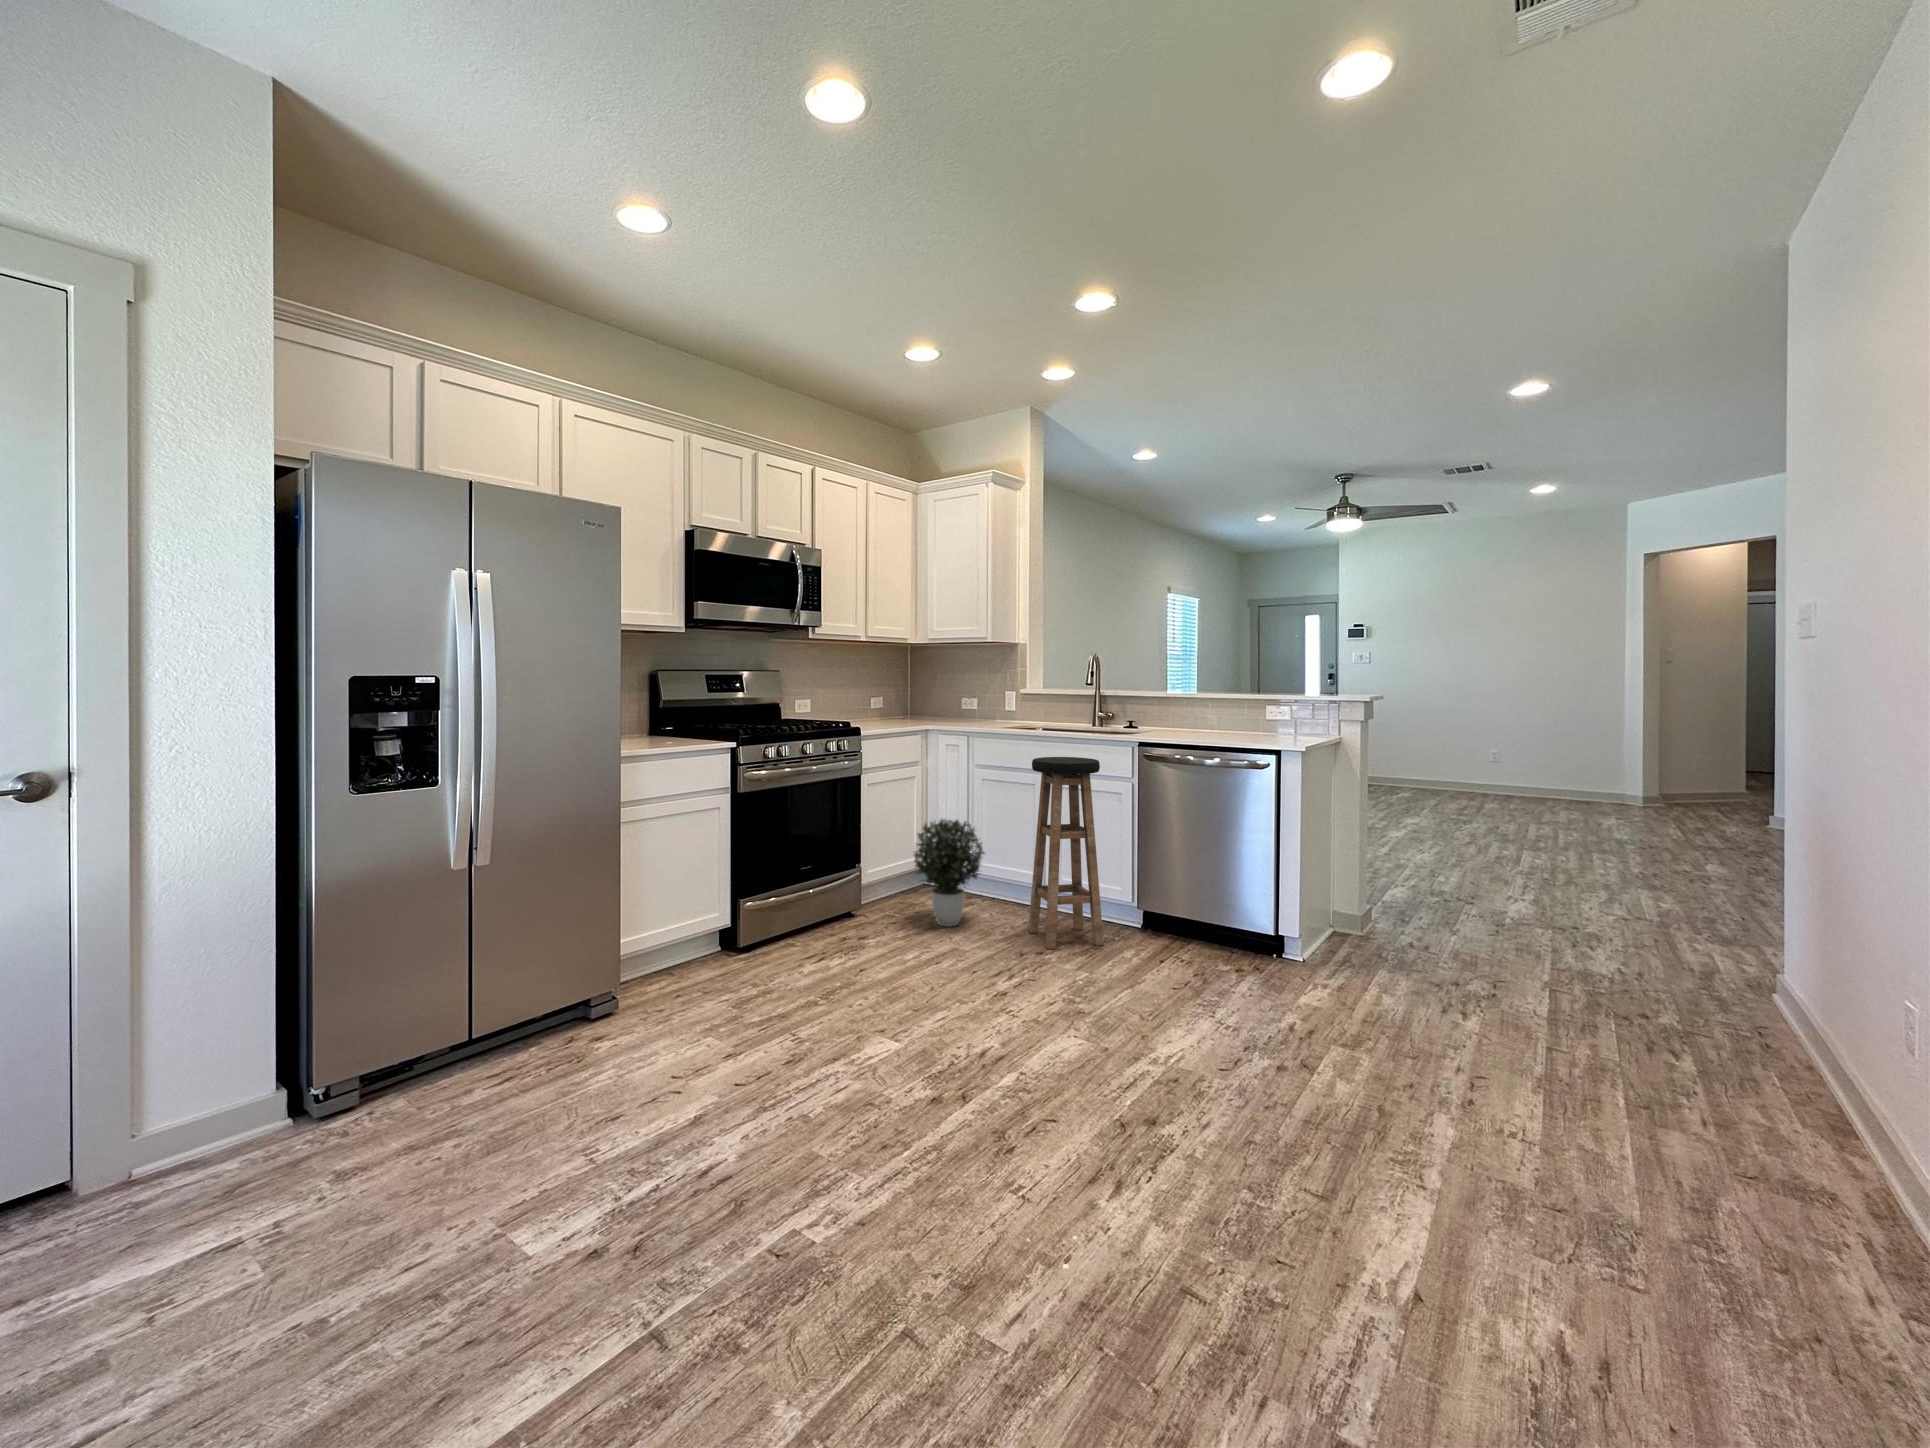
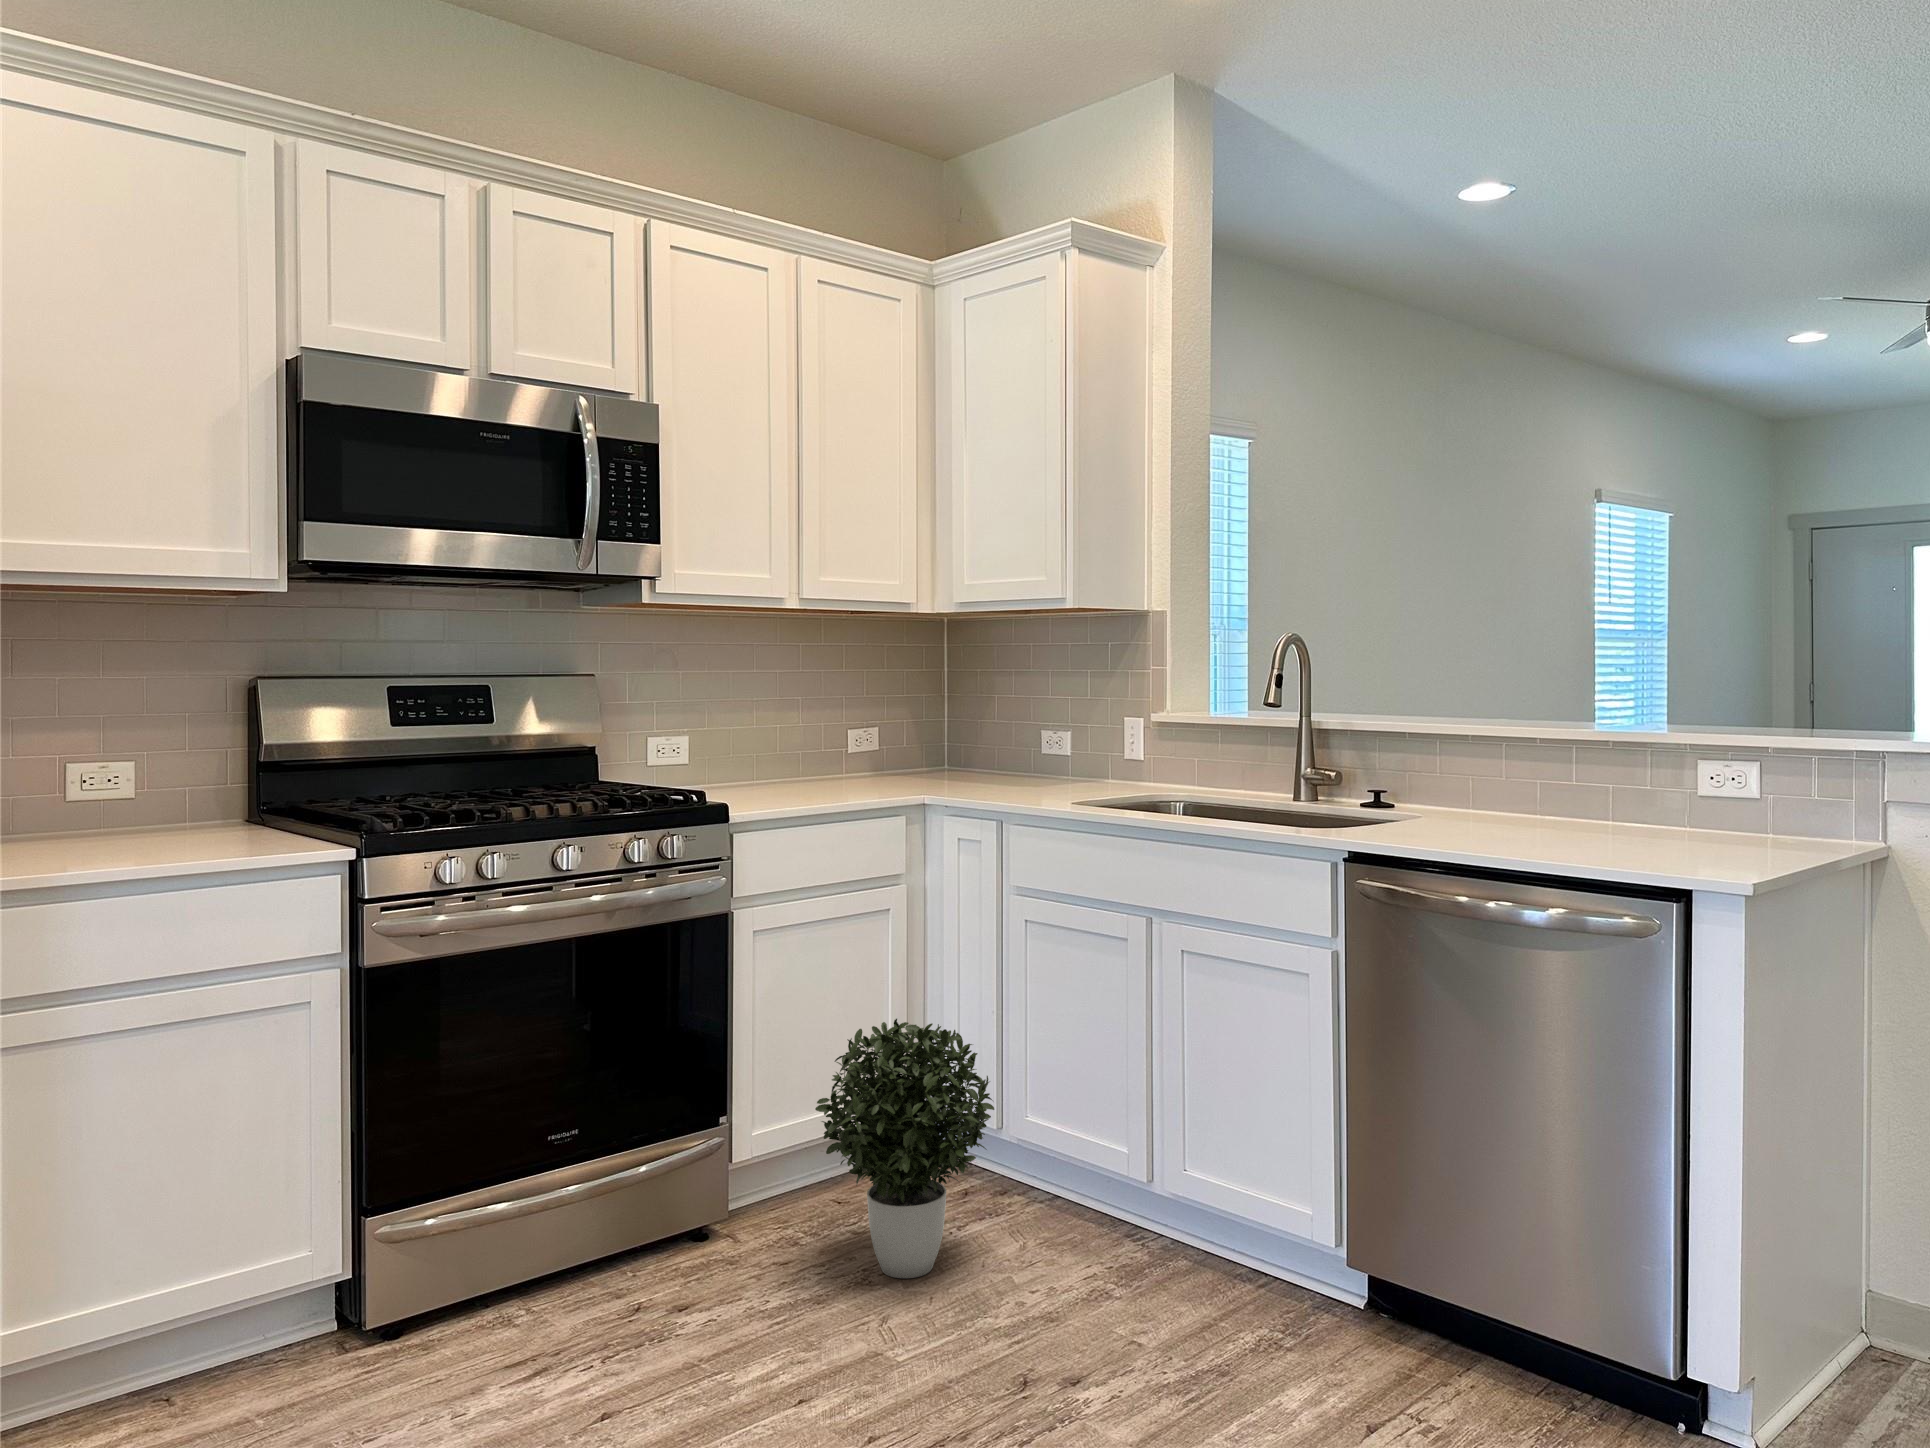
bar stool: present [1028,757,1104,949] -> none [1075,884,1242,1369]

